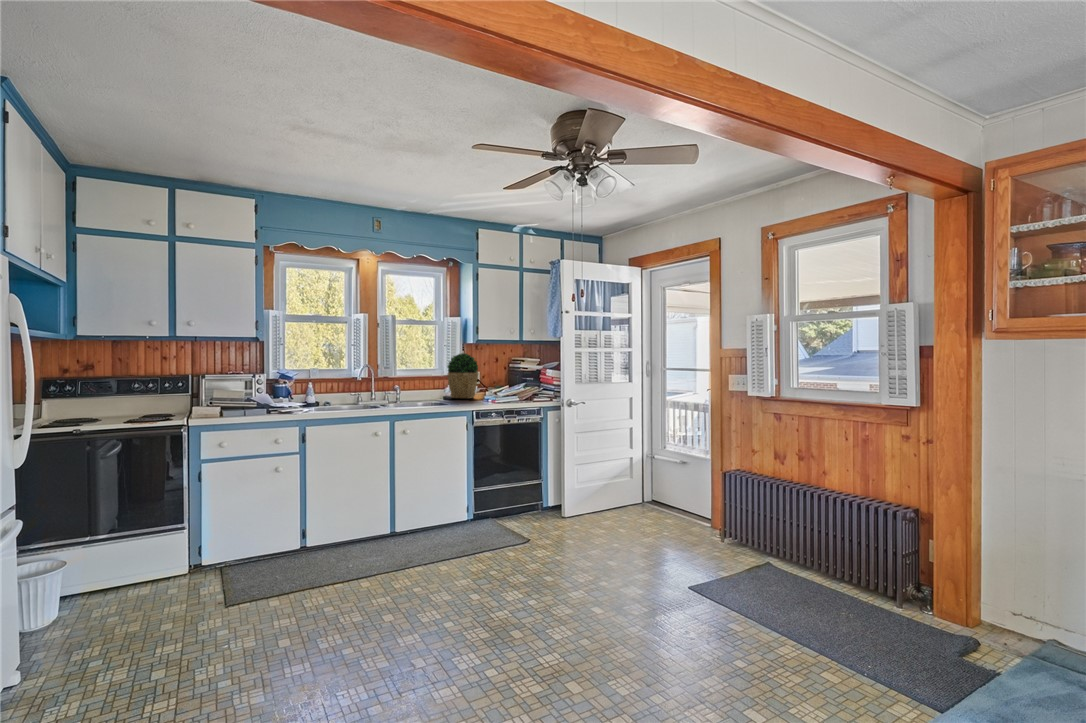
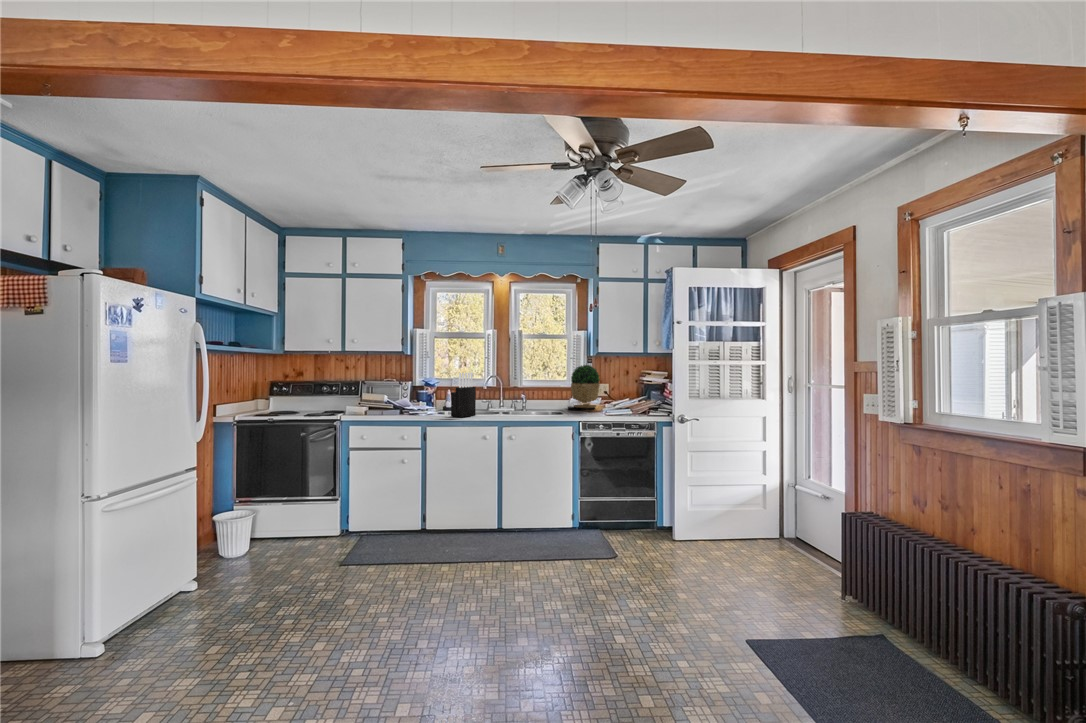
knife block: none [337,362,362,413] -> present [451,373,476,417]

